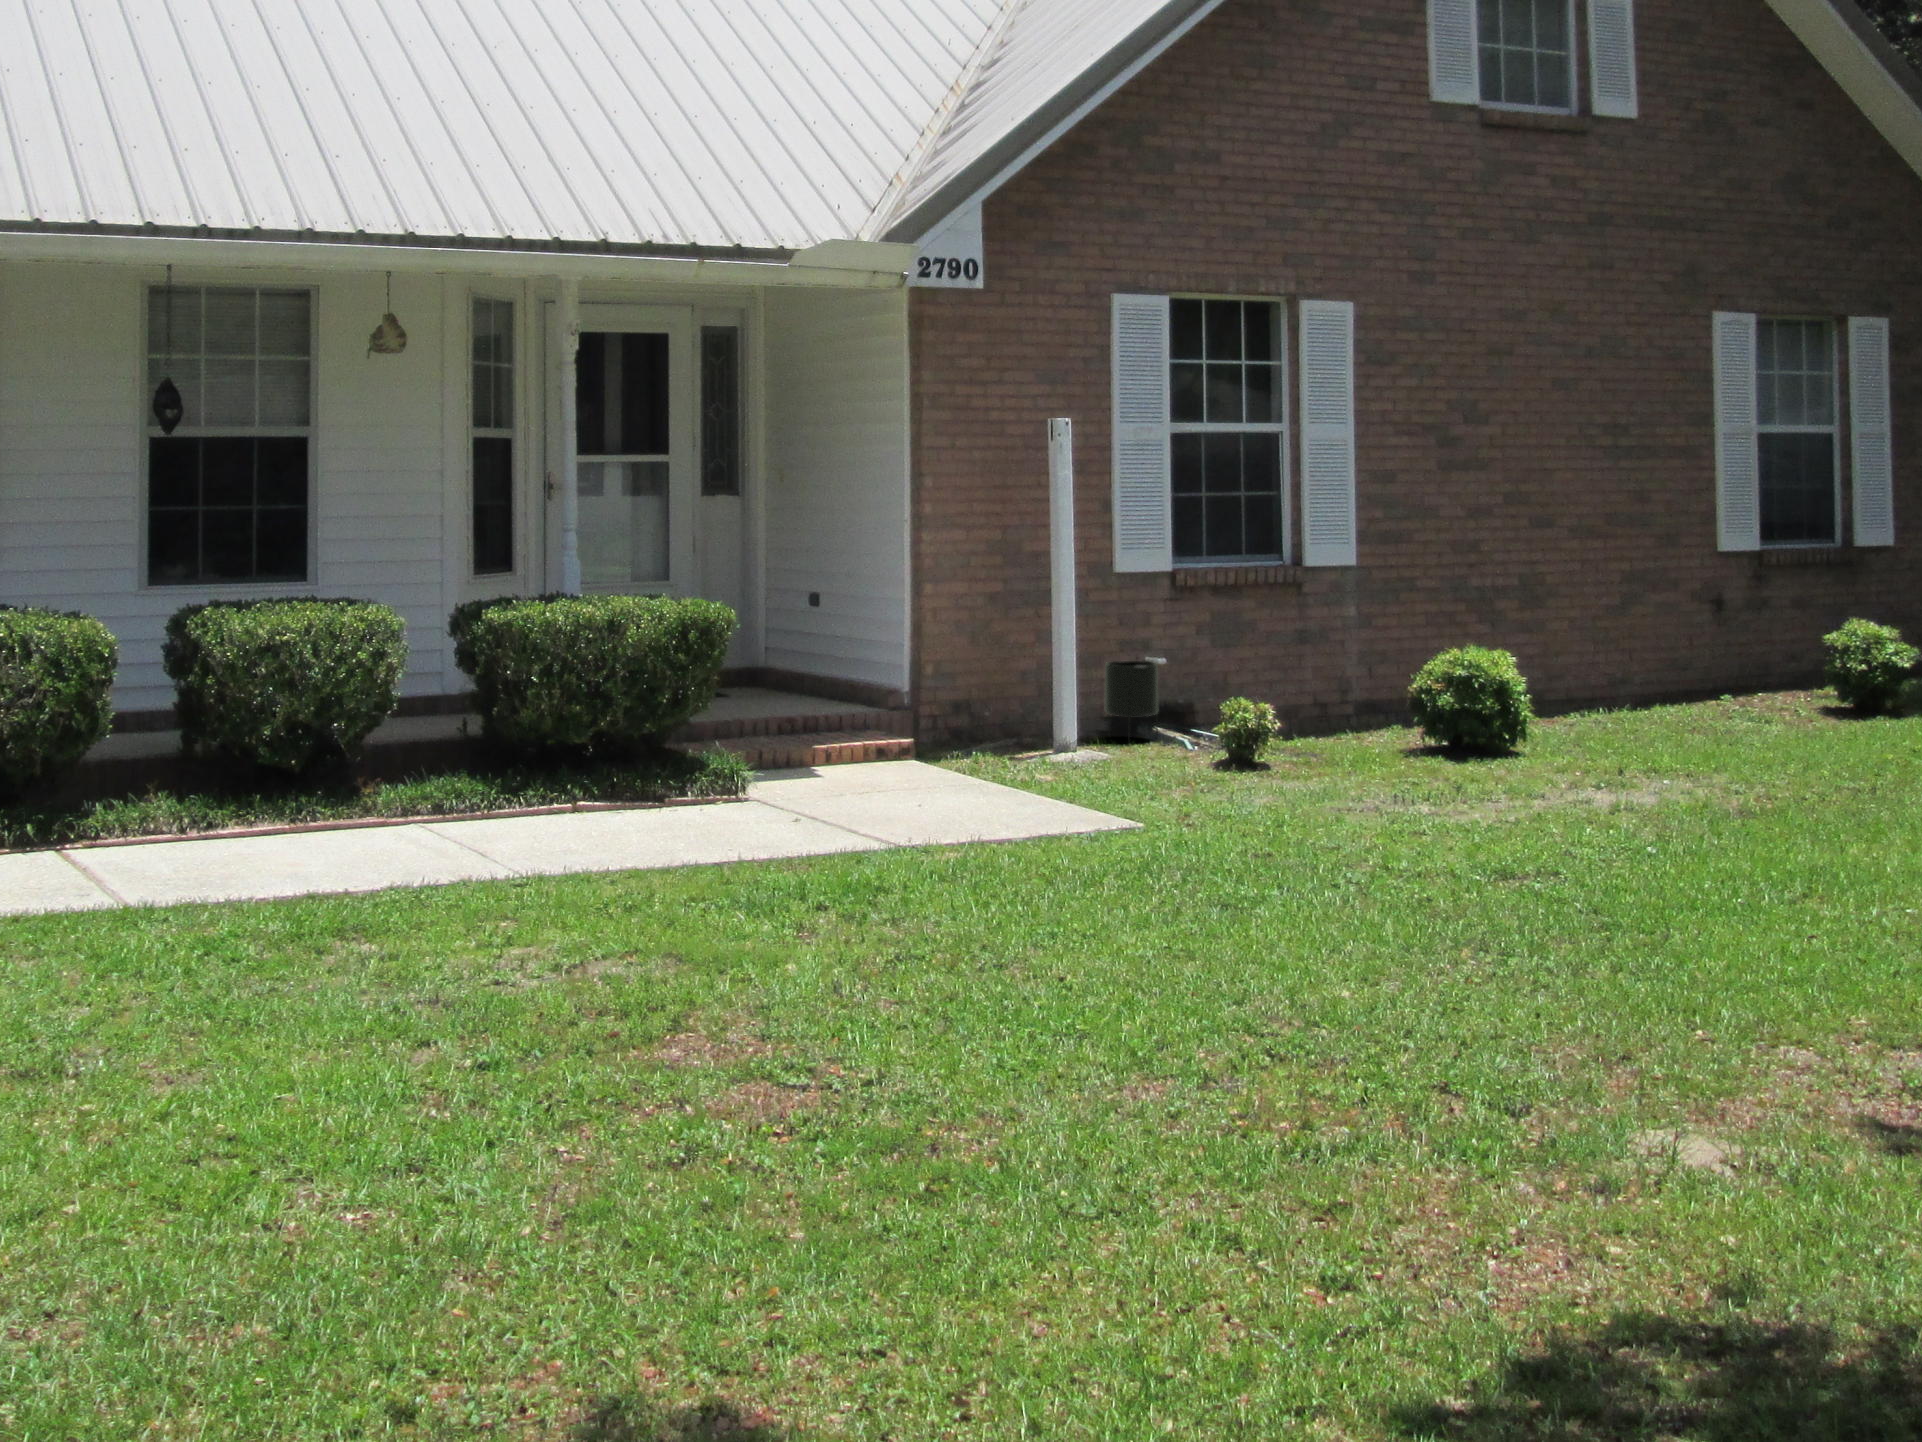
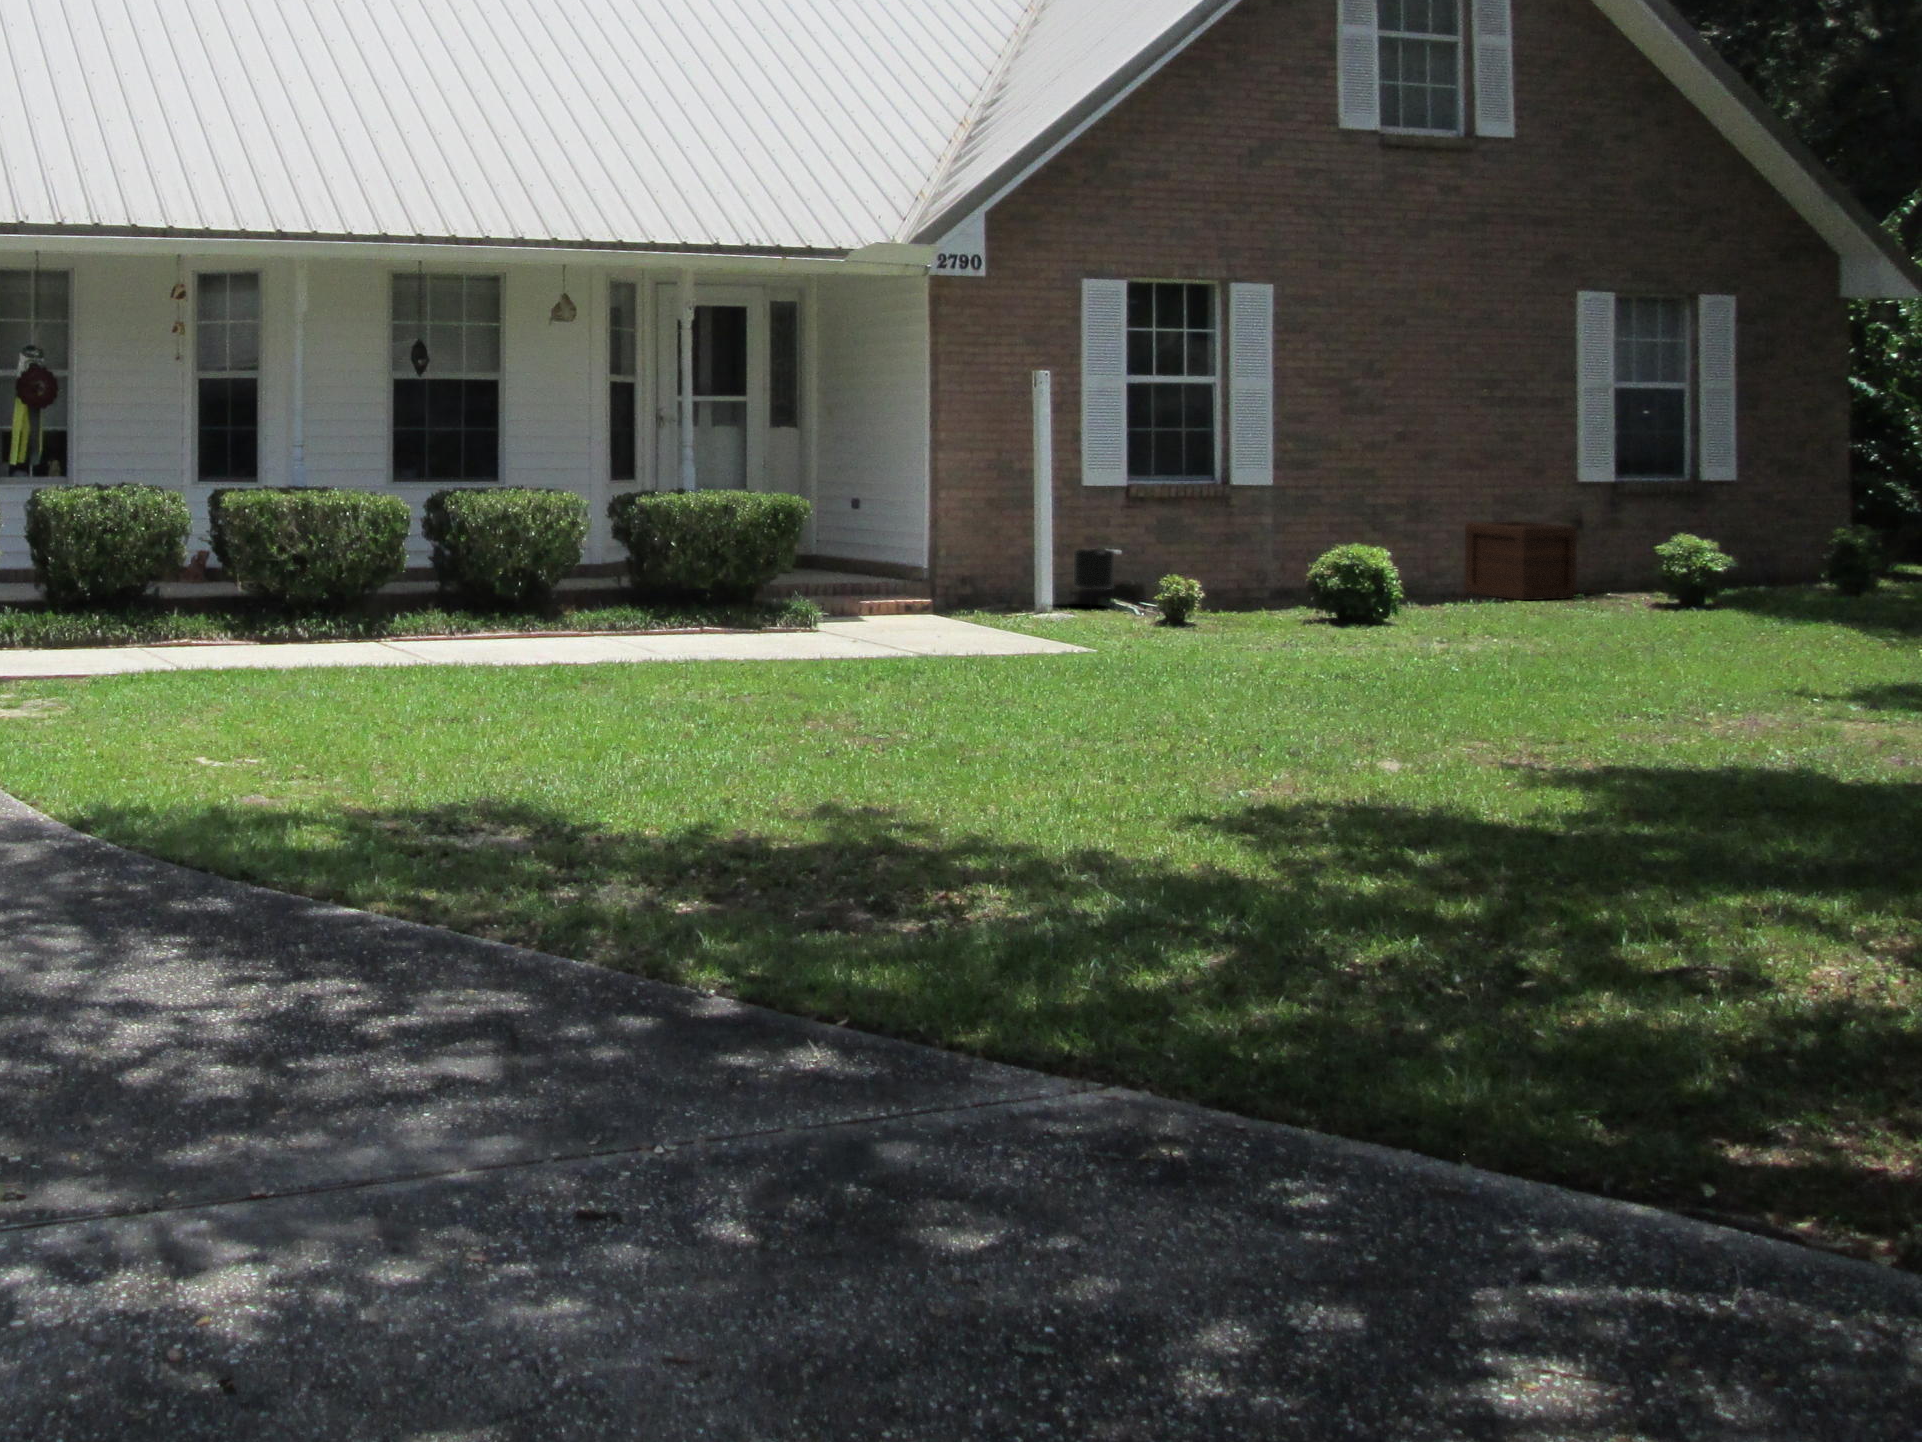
wooden crate: none [1591,605,1728,710] -> present [1464,521,1577,600]

